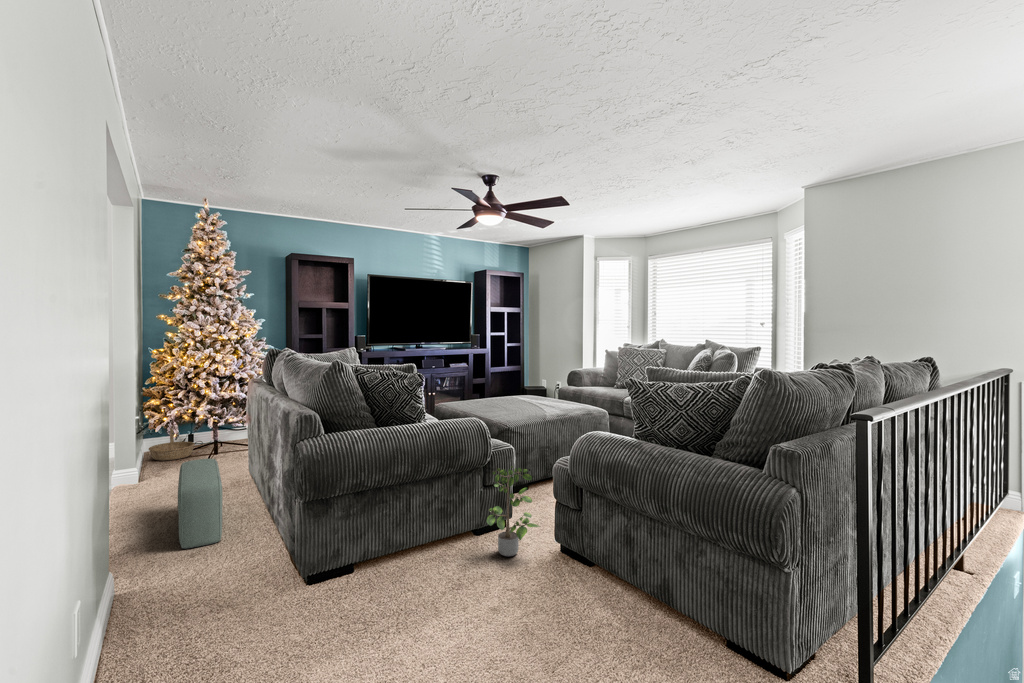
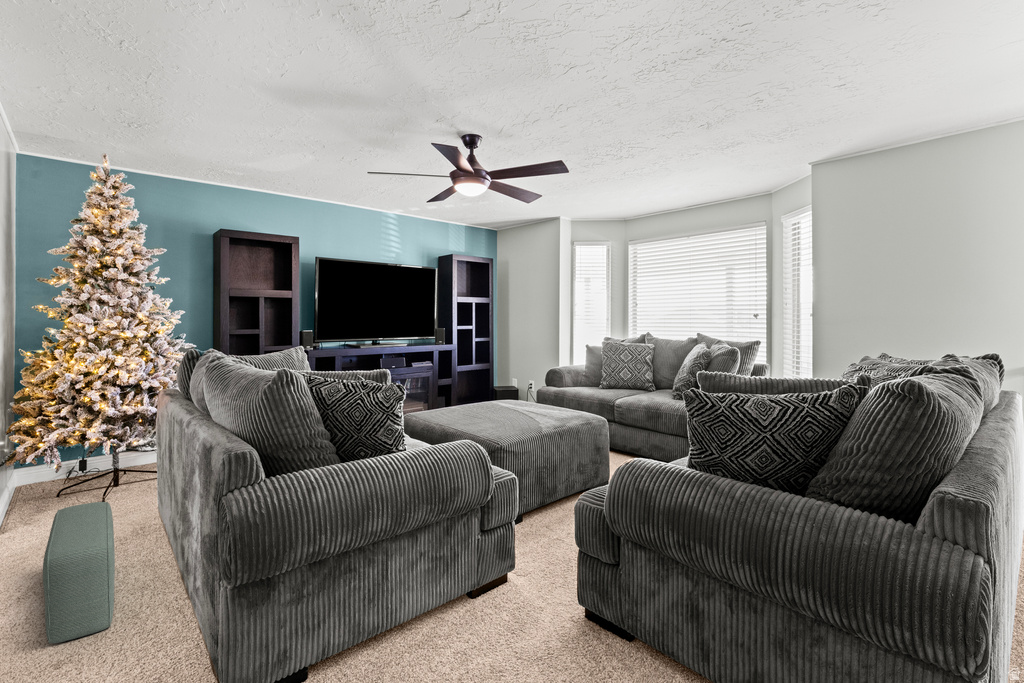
basket: present [149,428,195,460] -> none [23,438,88,495]
potted plant: present [487,466,539,556] -> none [495,510,570,634]

